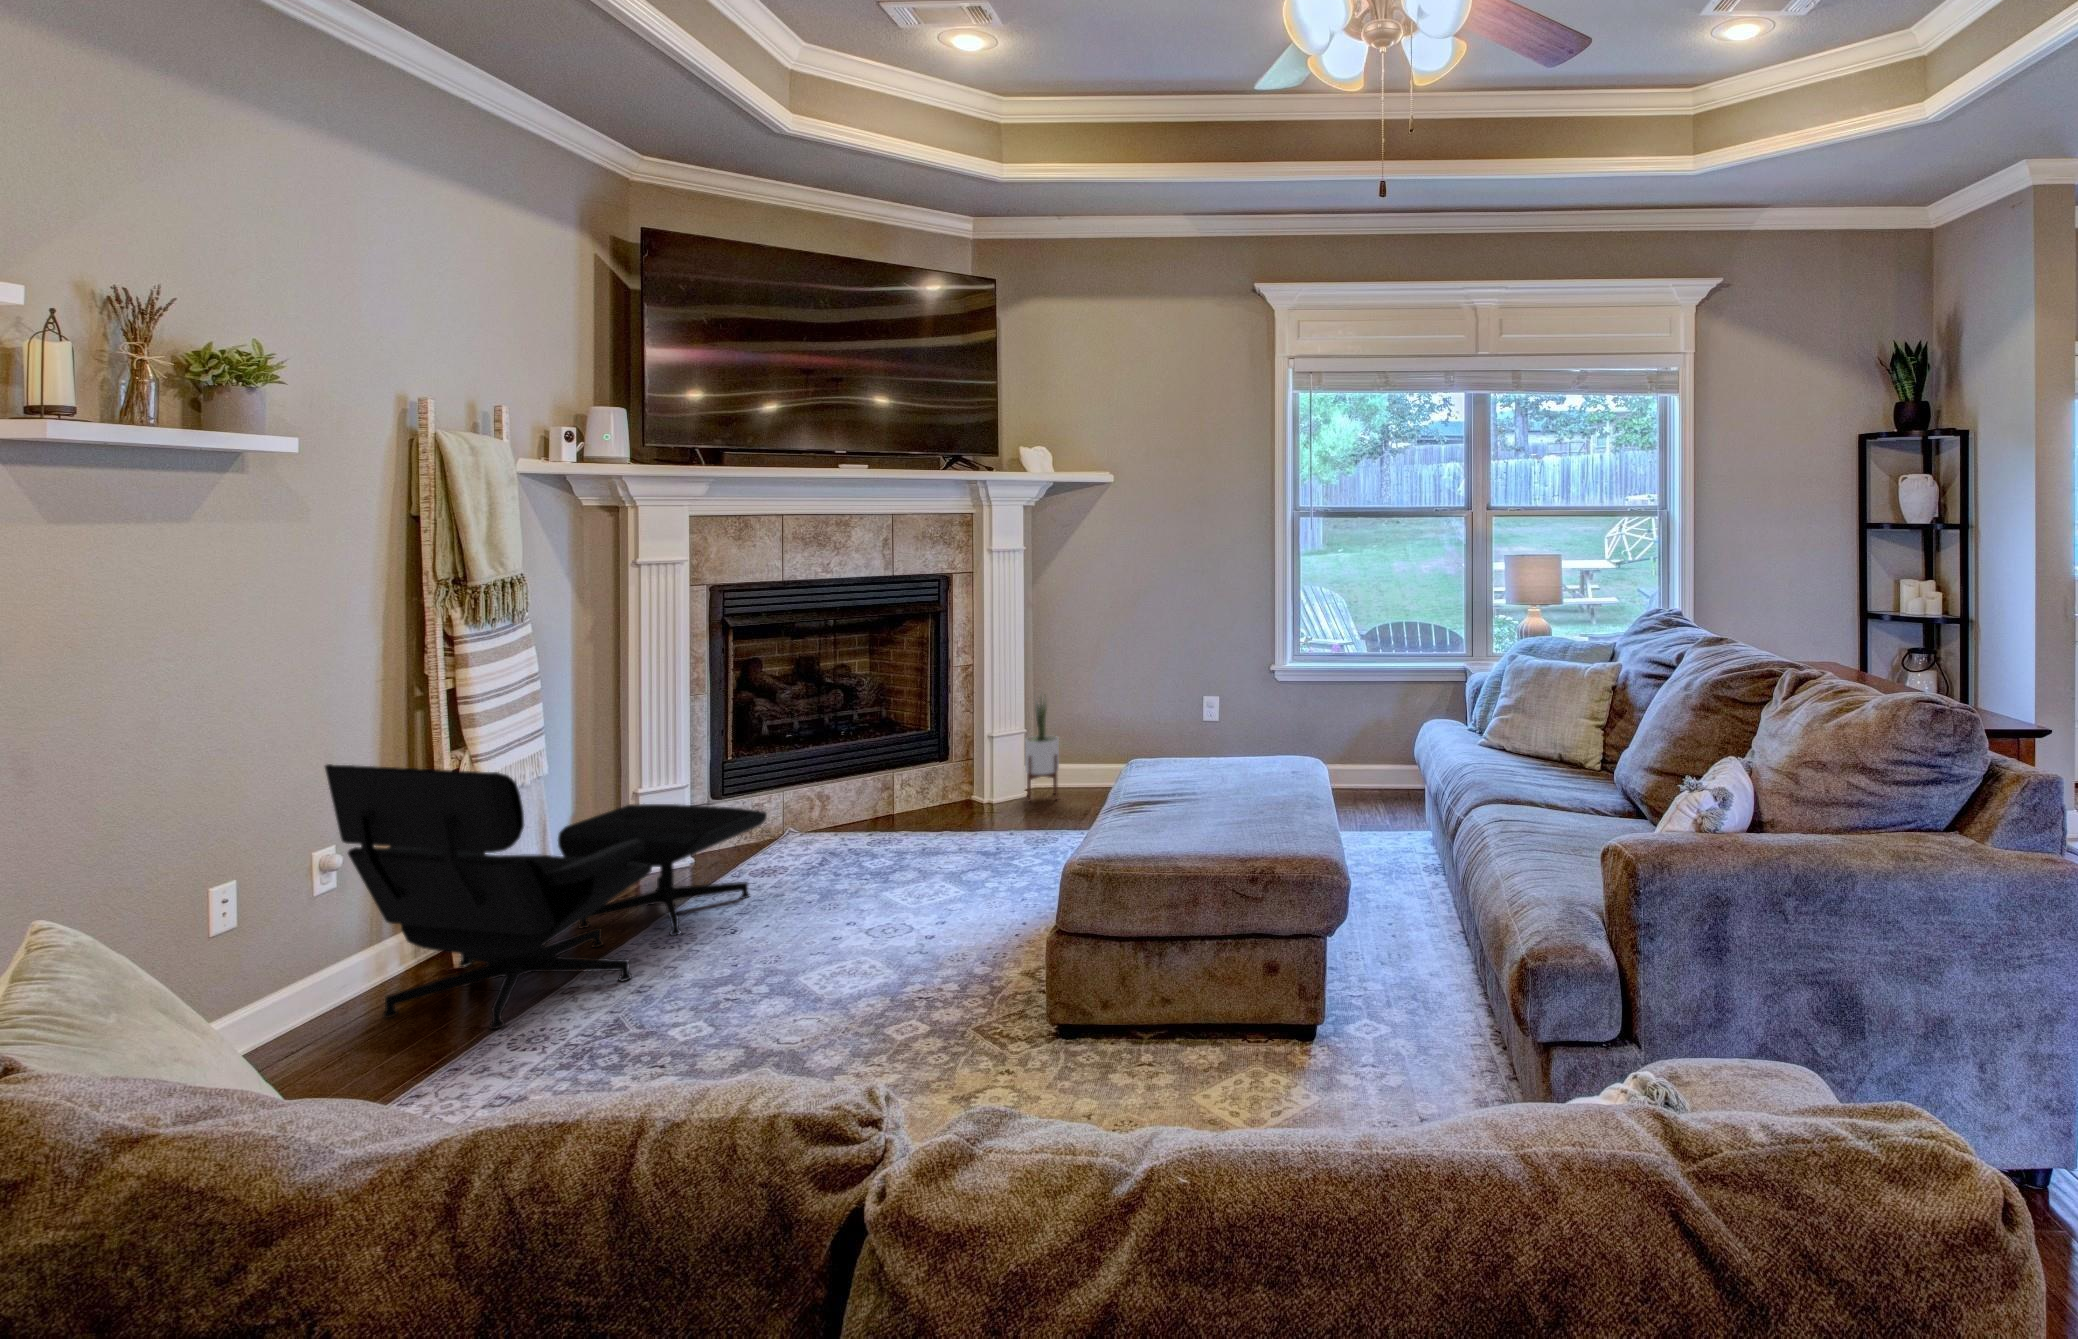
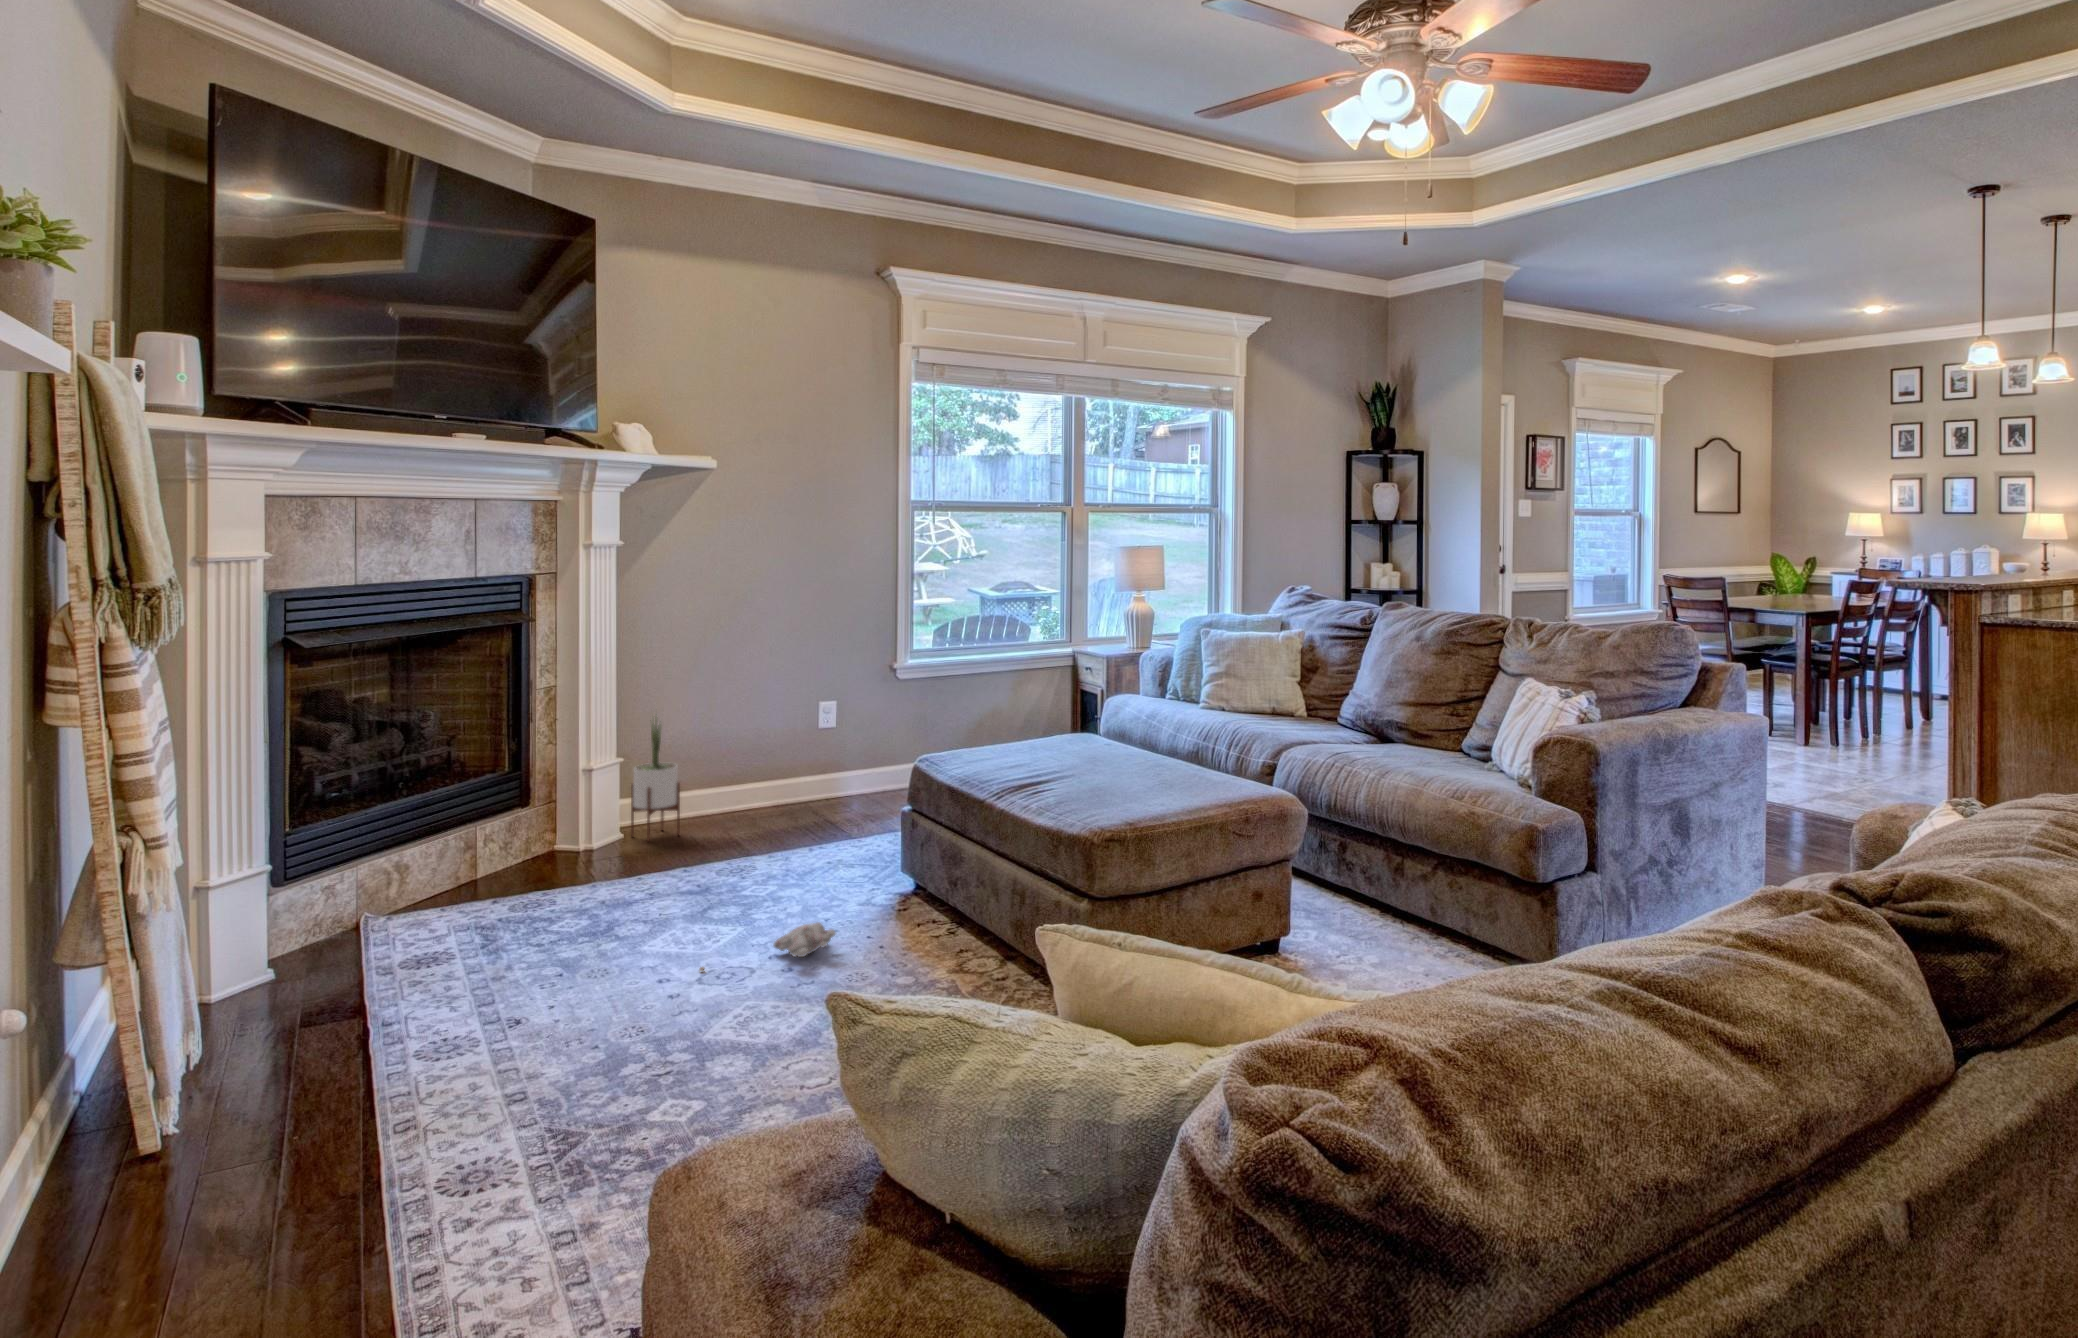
lounge chair: present [325,764,767,1029] -> none [92,820,520,1208]
plush toy: none [869,901,982,931] -> present [700,922,836,971]

